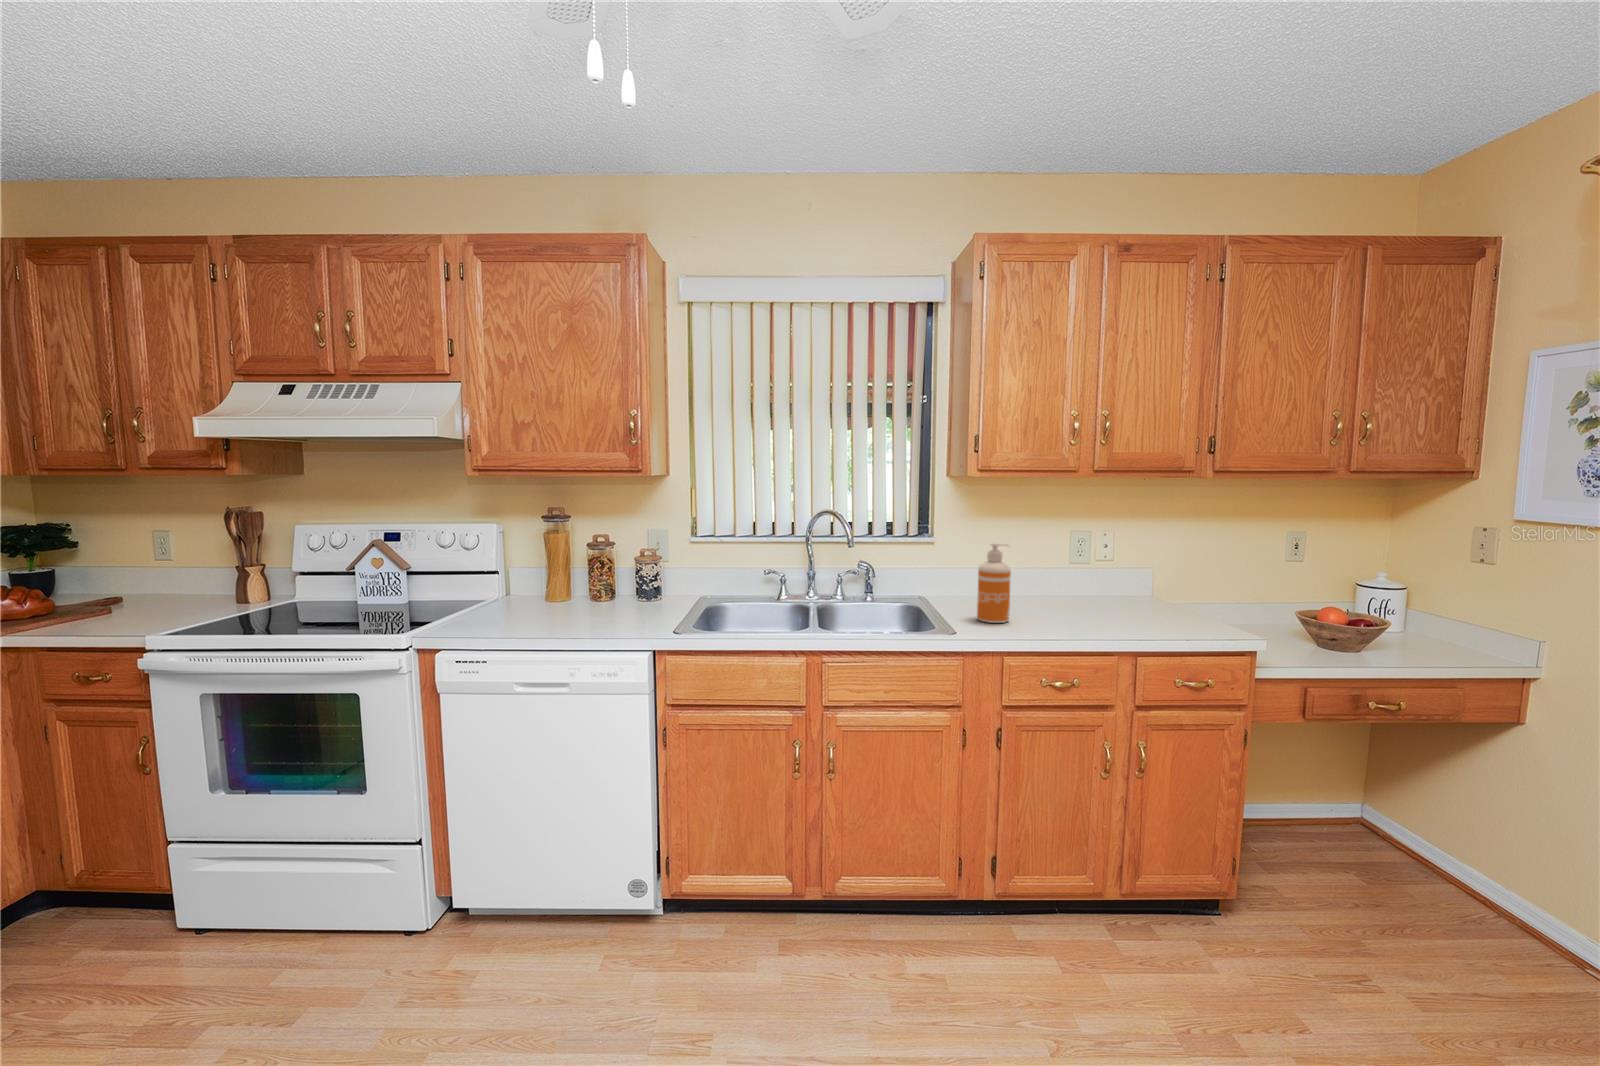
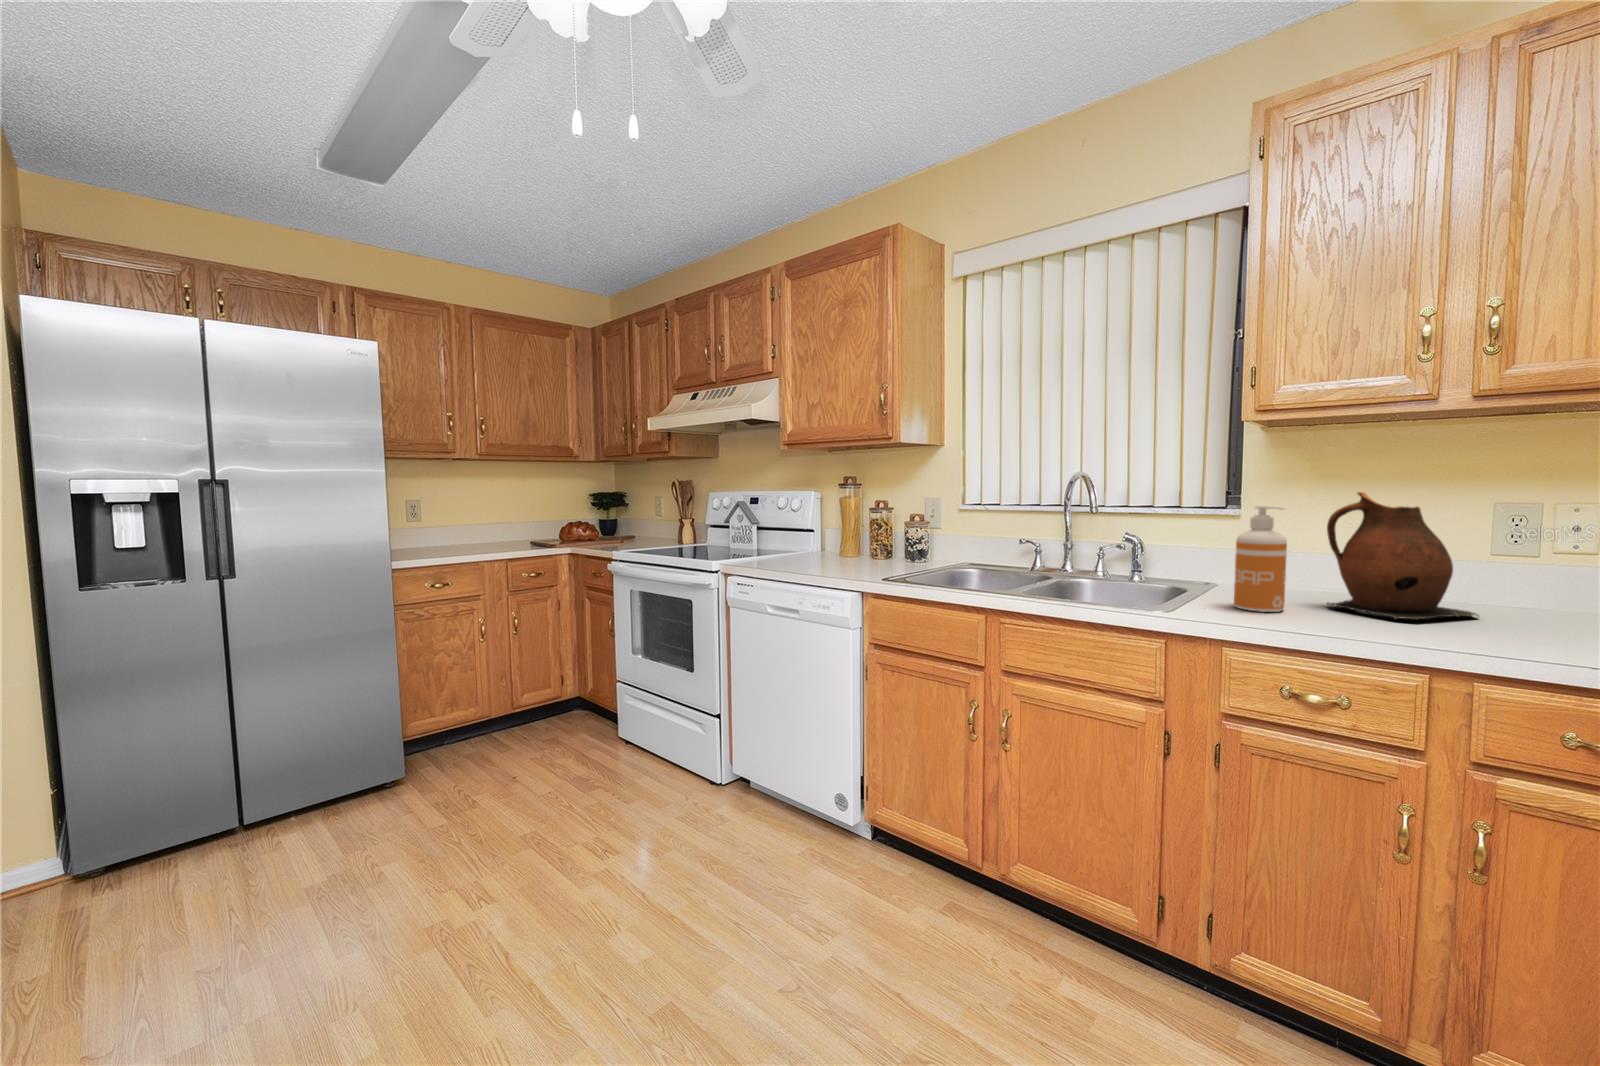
ceramic pitcher: none [1016,530,1091,619] -> present [1327,492,1479,620]

